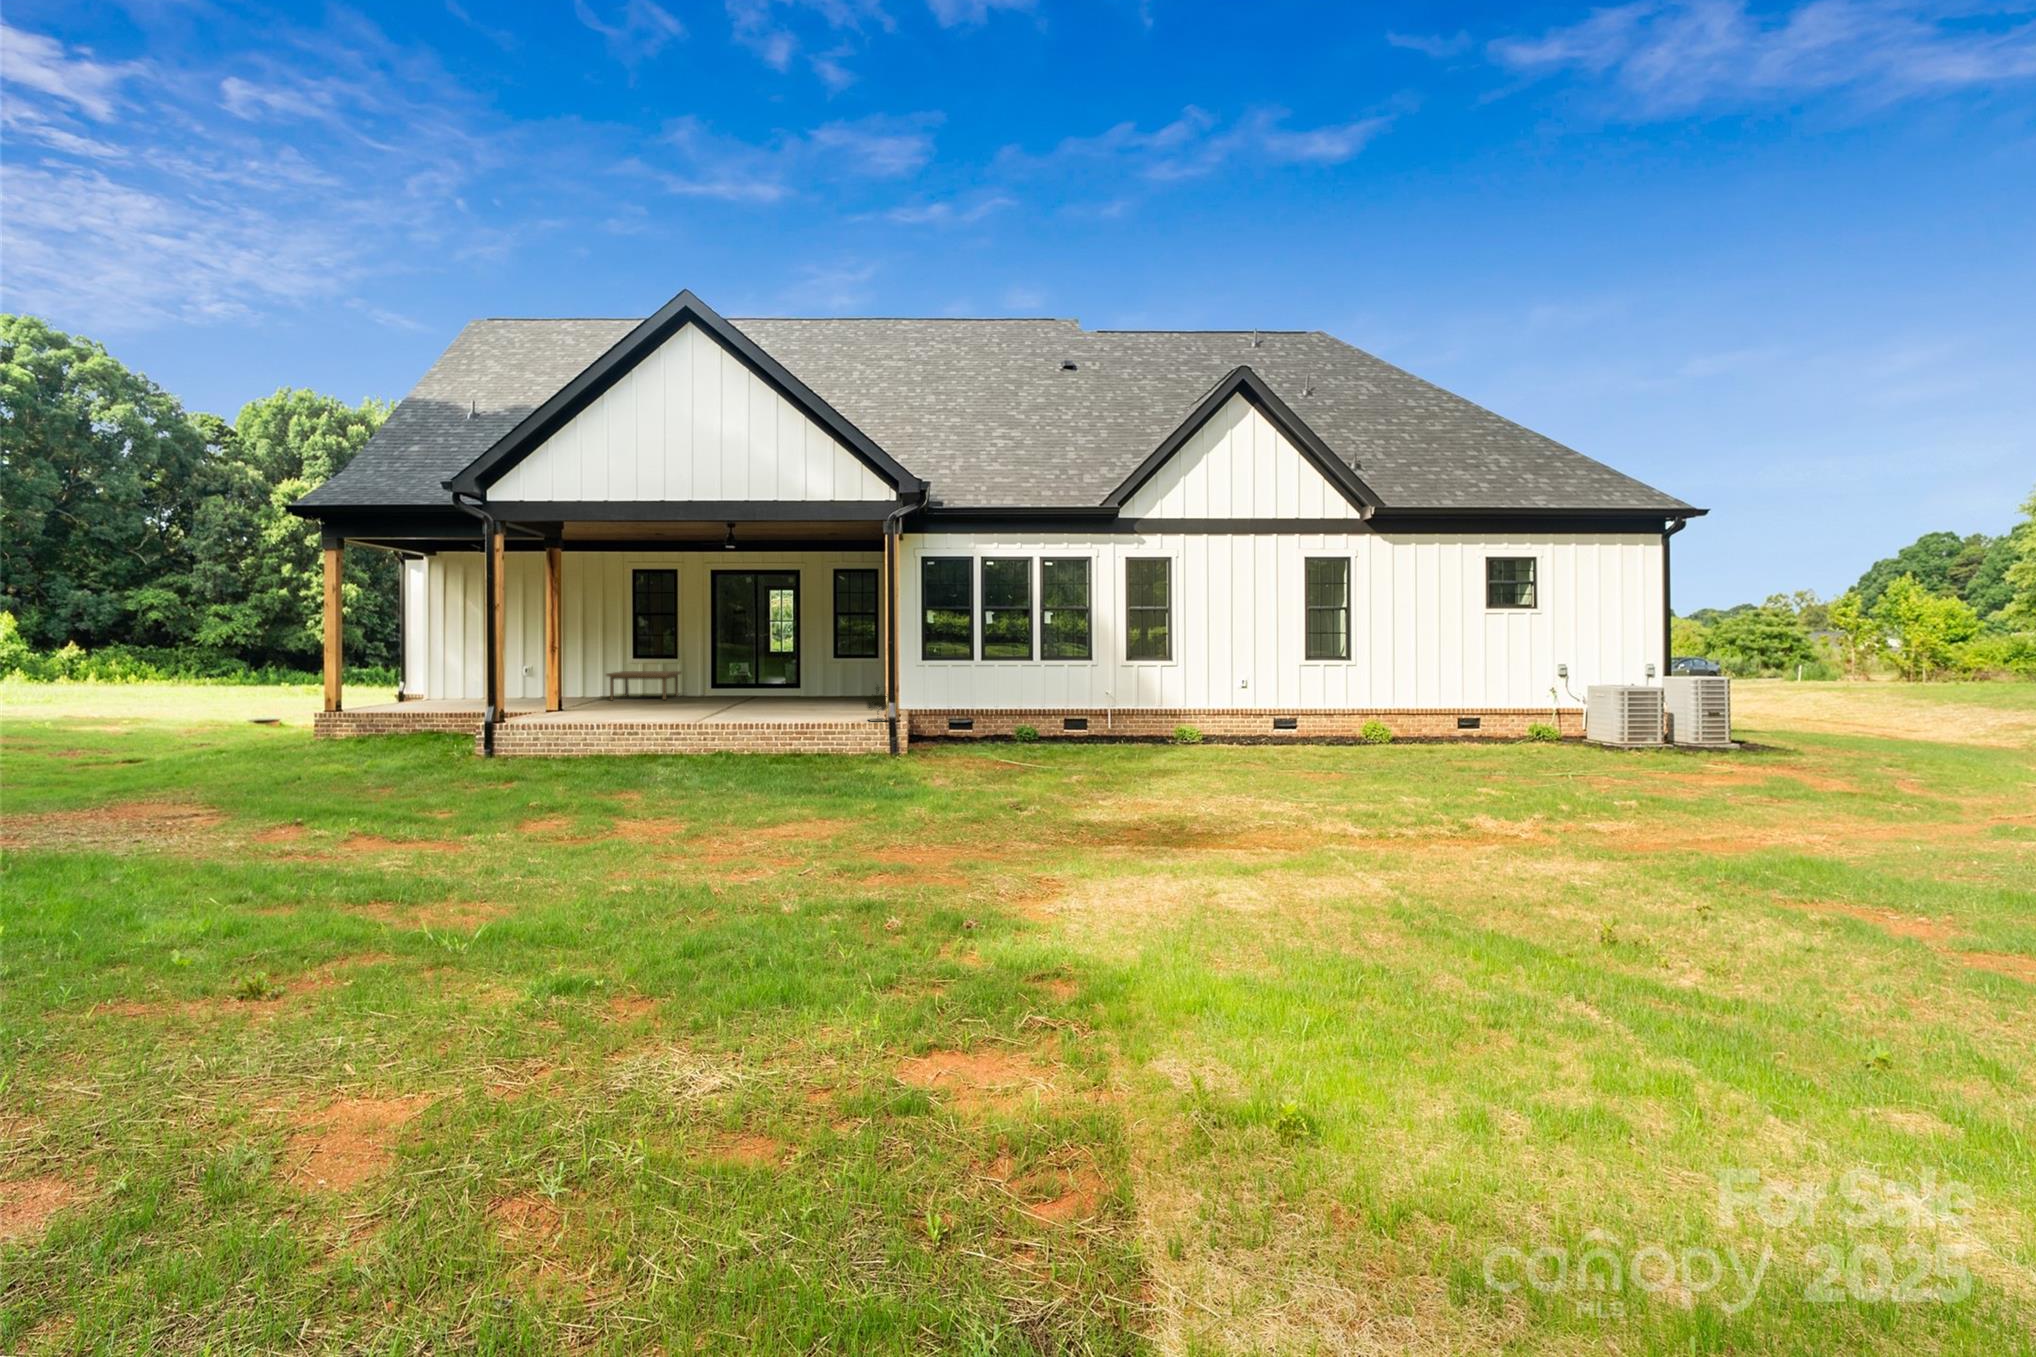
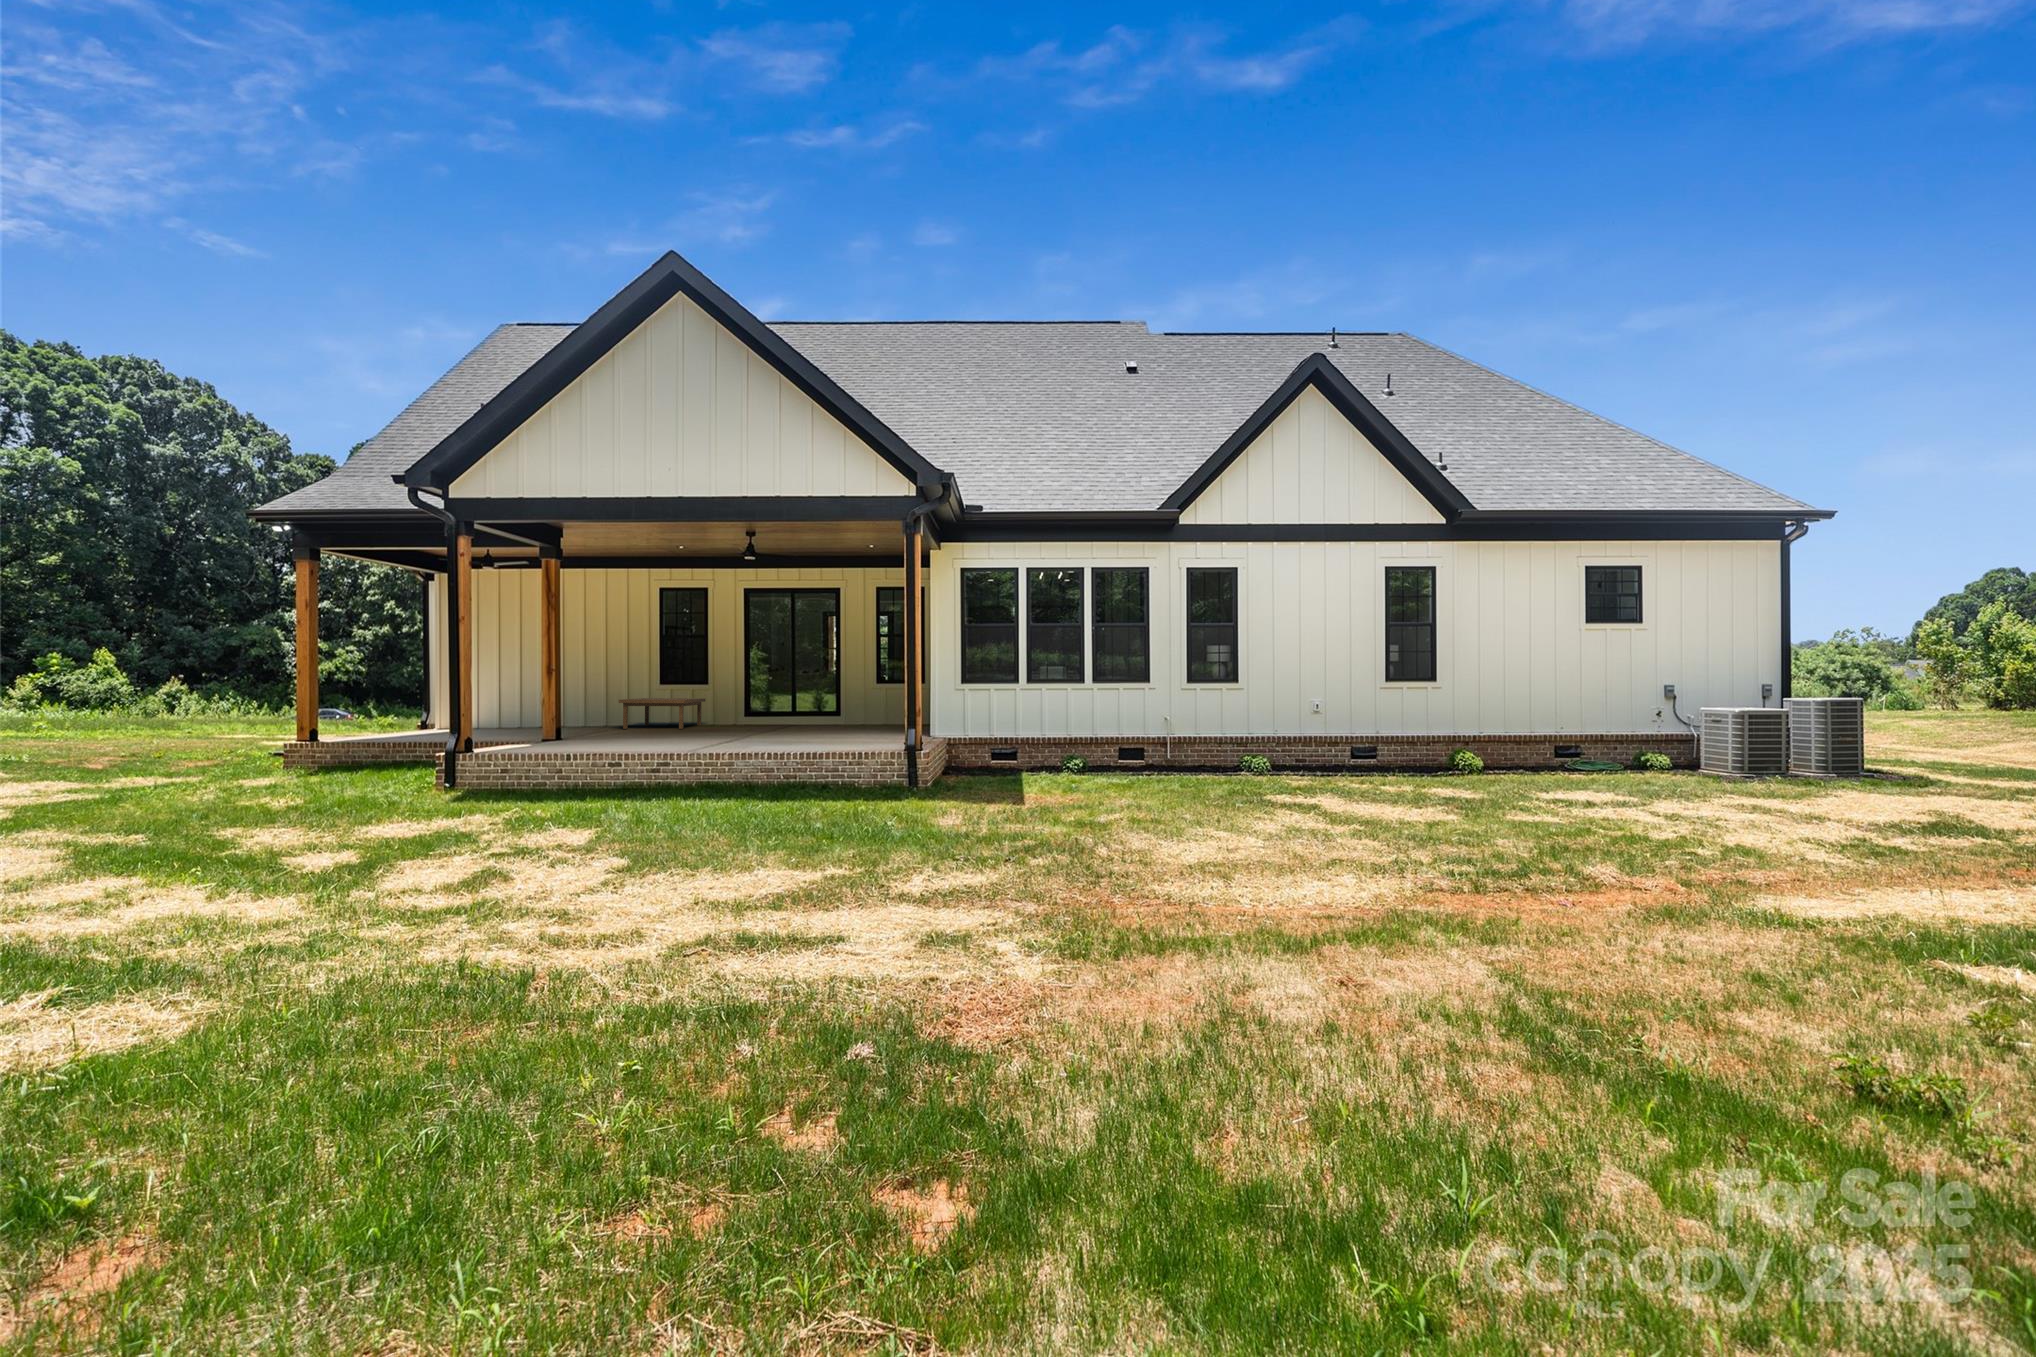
potted tree: present [867,687,888,722] -> none [880,706,911,753]

